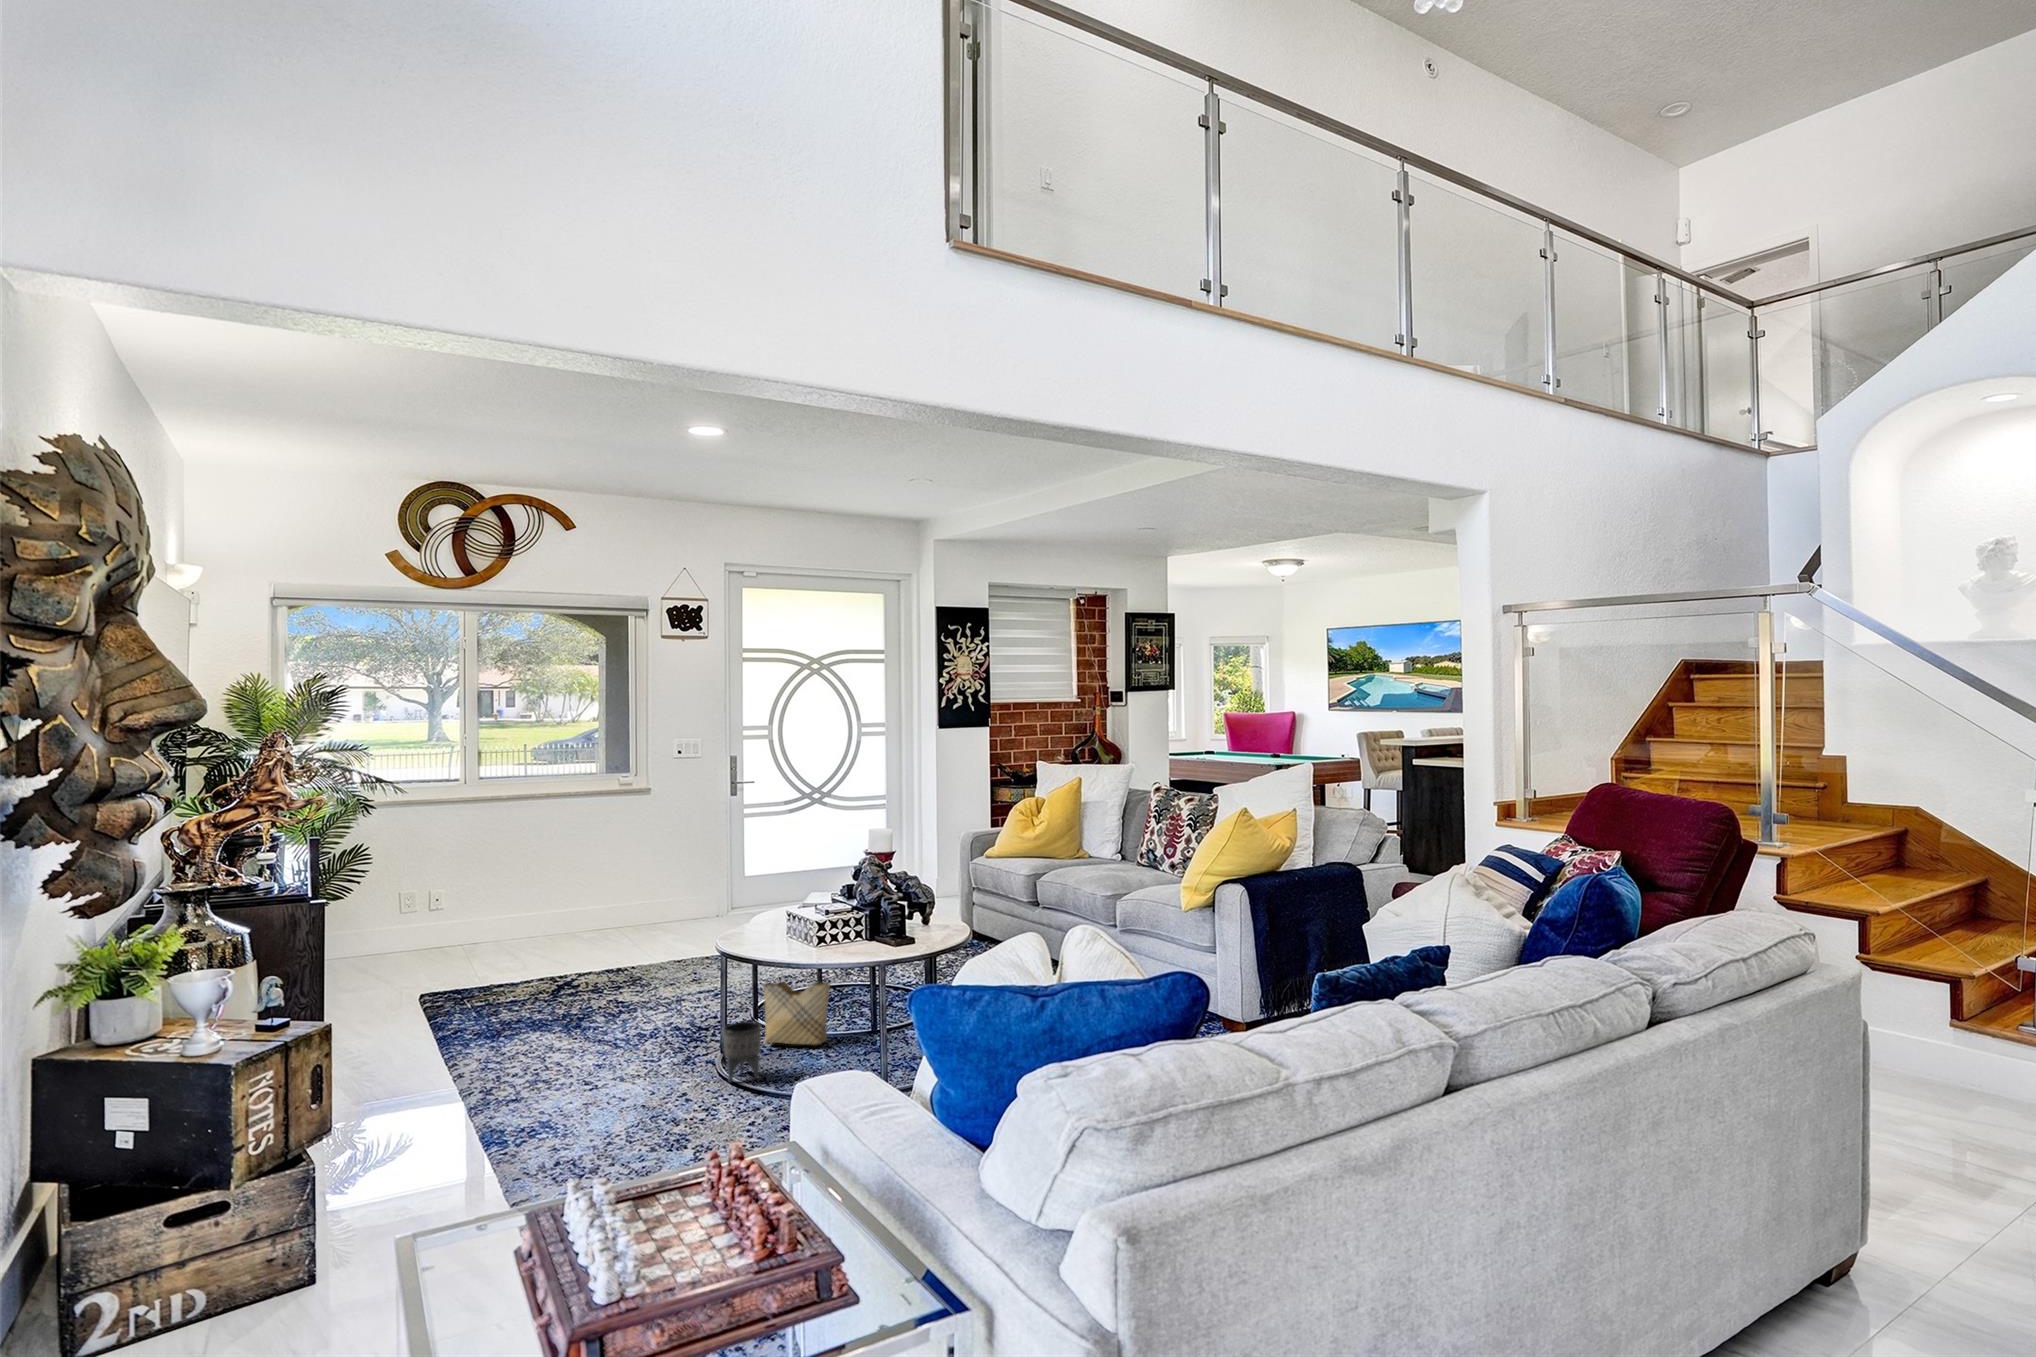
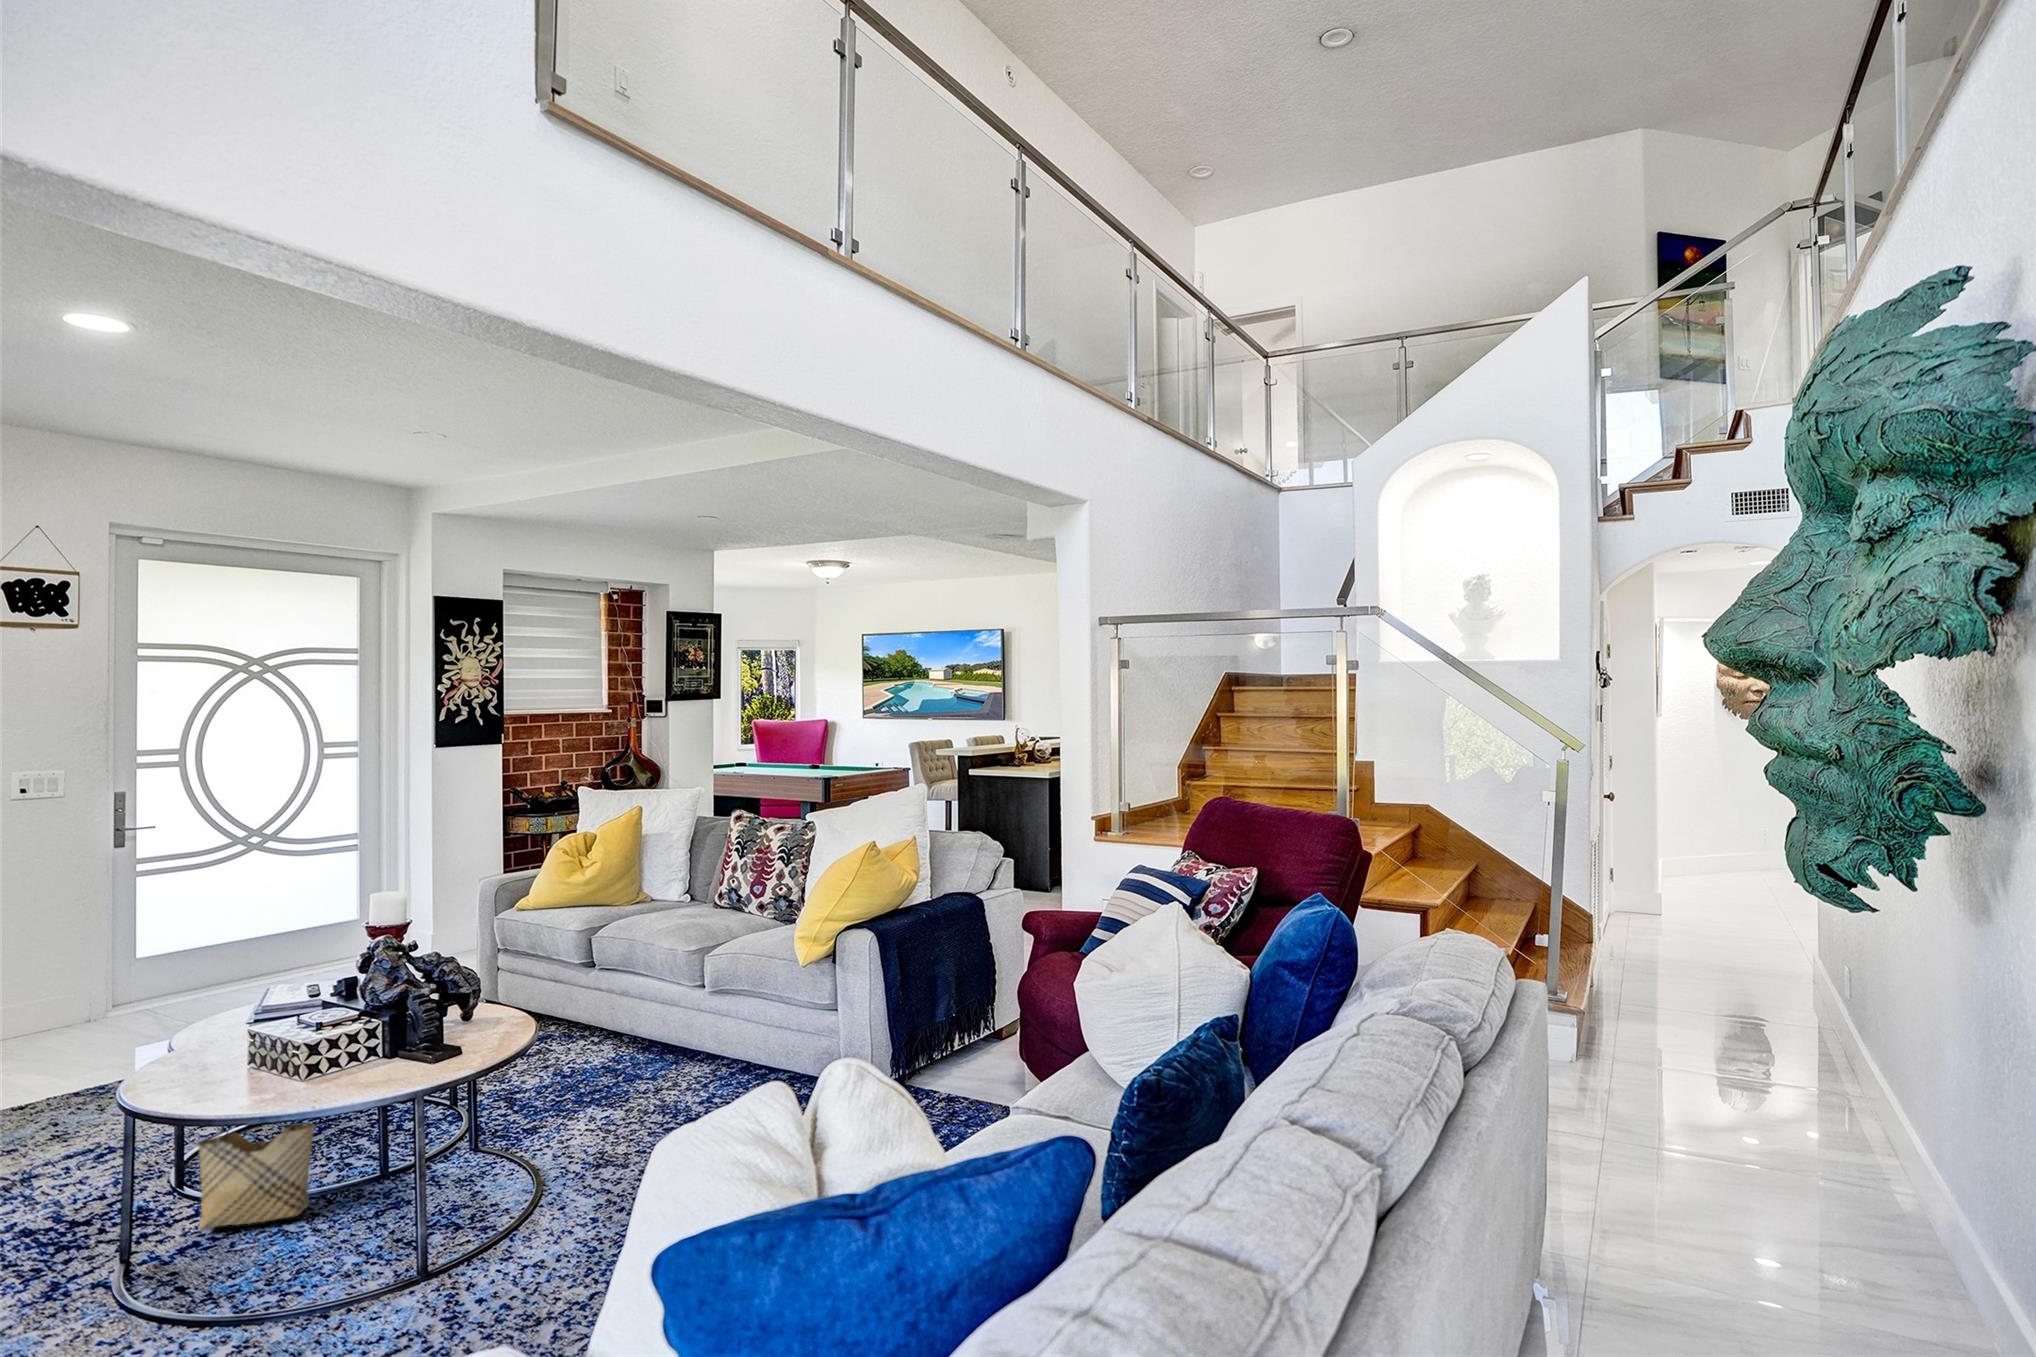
planter: present [723,1021,761,1082] -> none [130,1210,202,1316]

